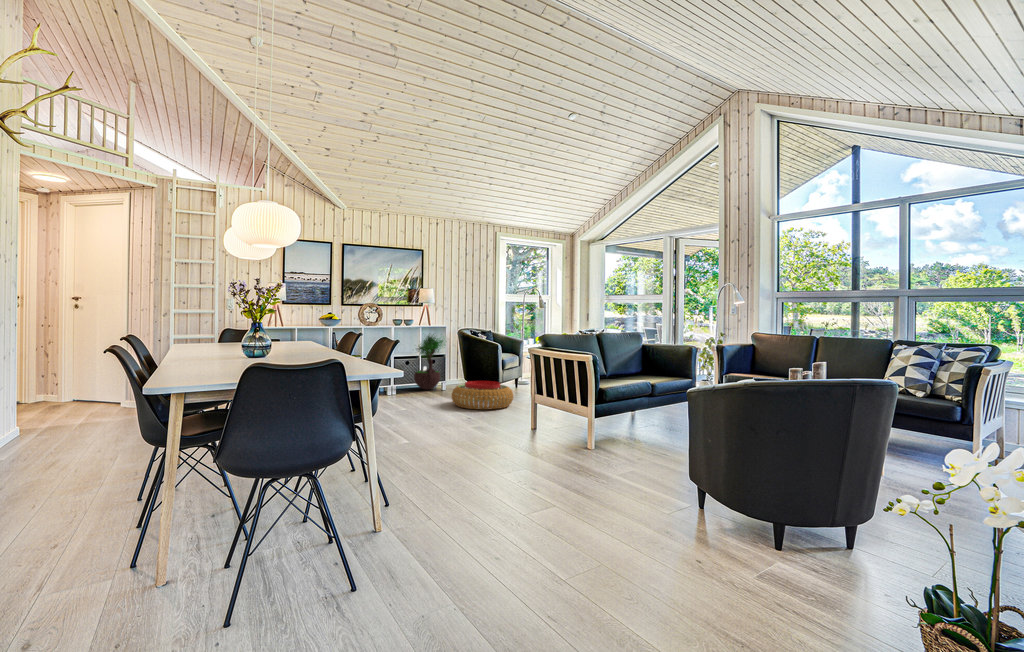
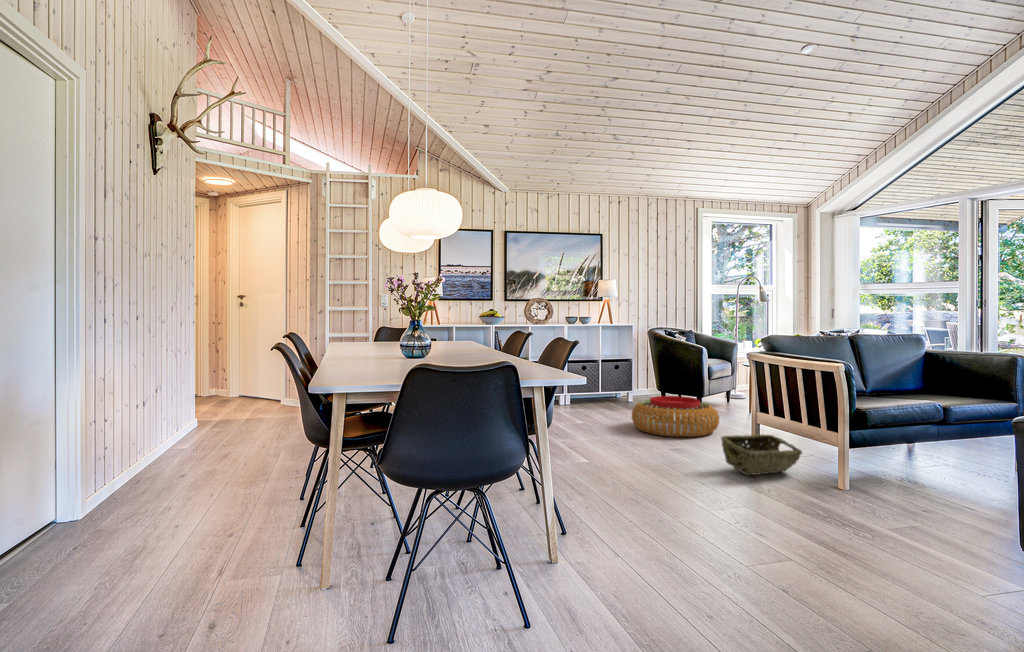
potted tree: present [414,334,443,390] -> none [588,329,631,404]
woven basket: none [517,403,565,429] -> present [721,435,802,475]

